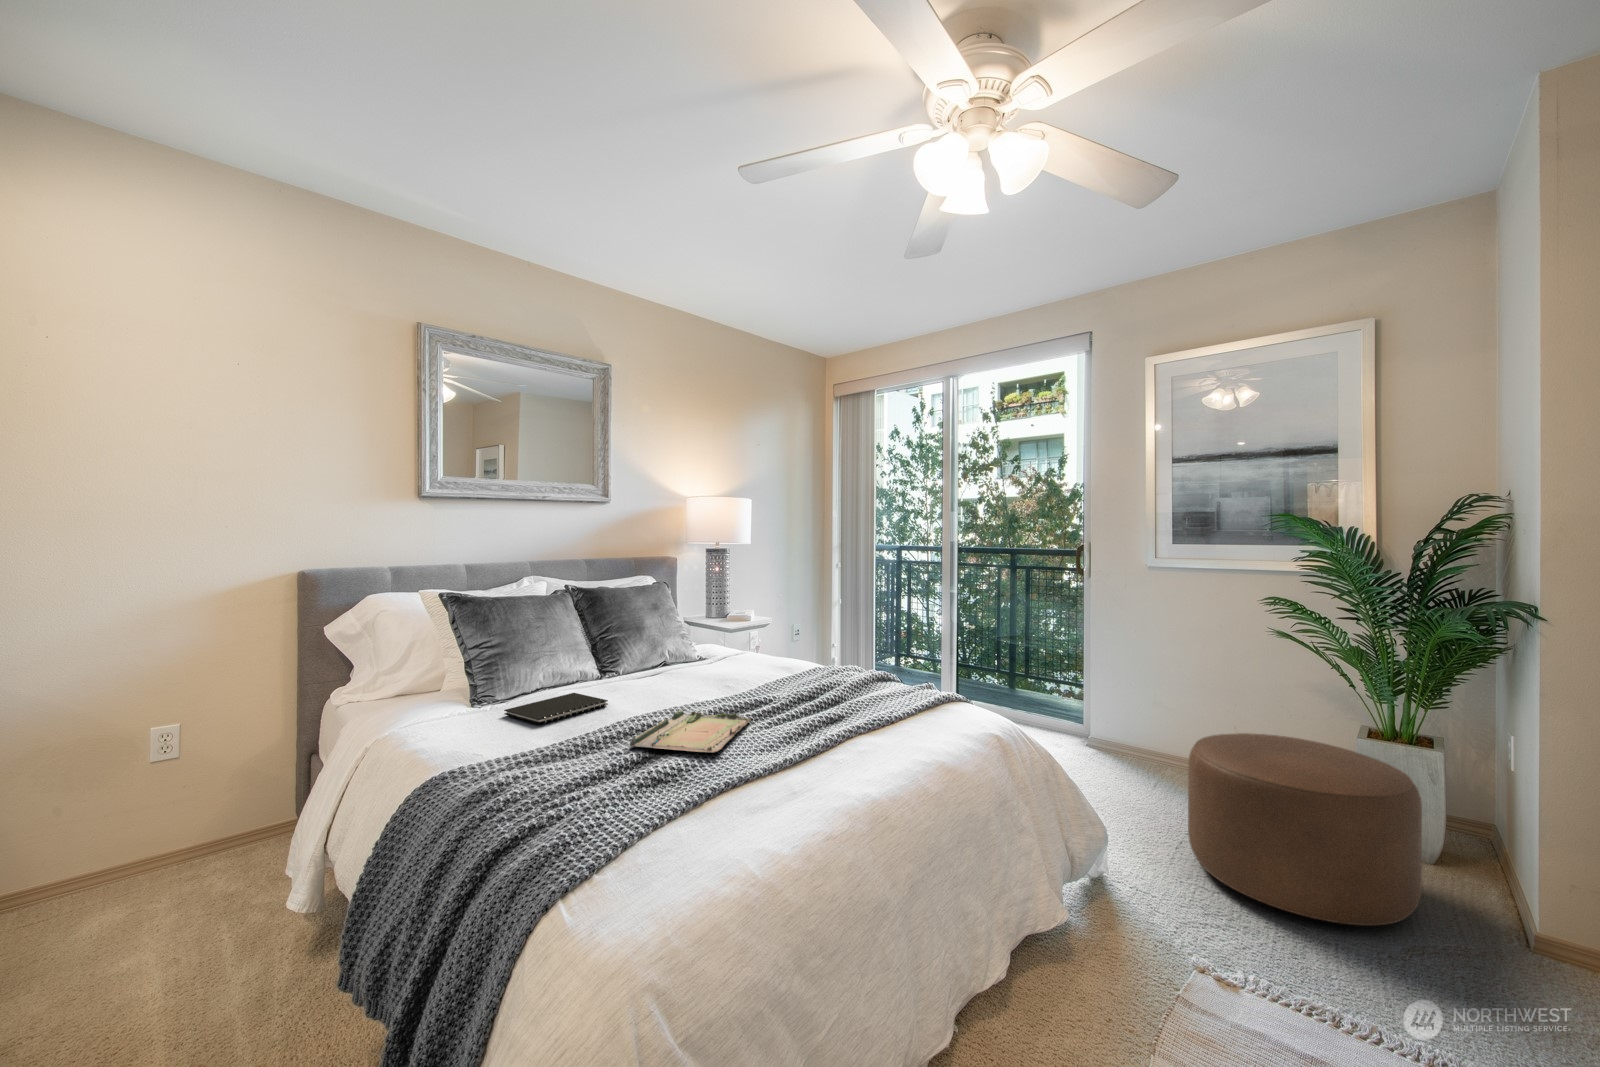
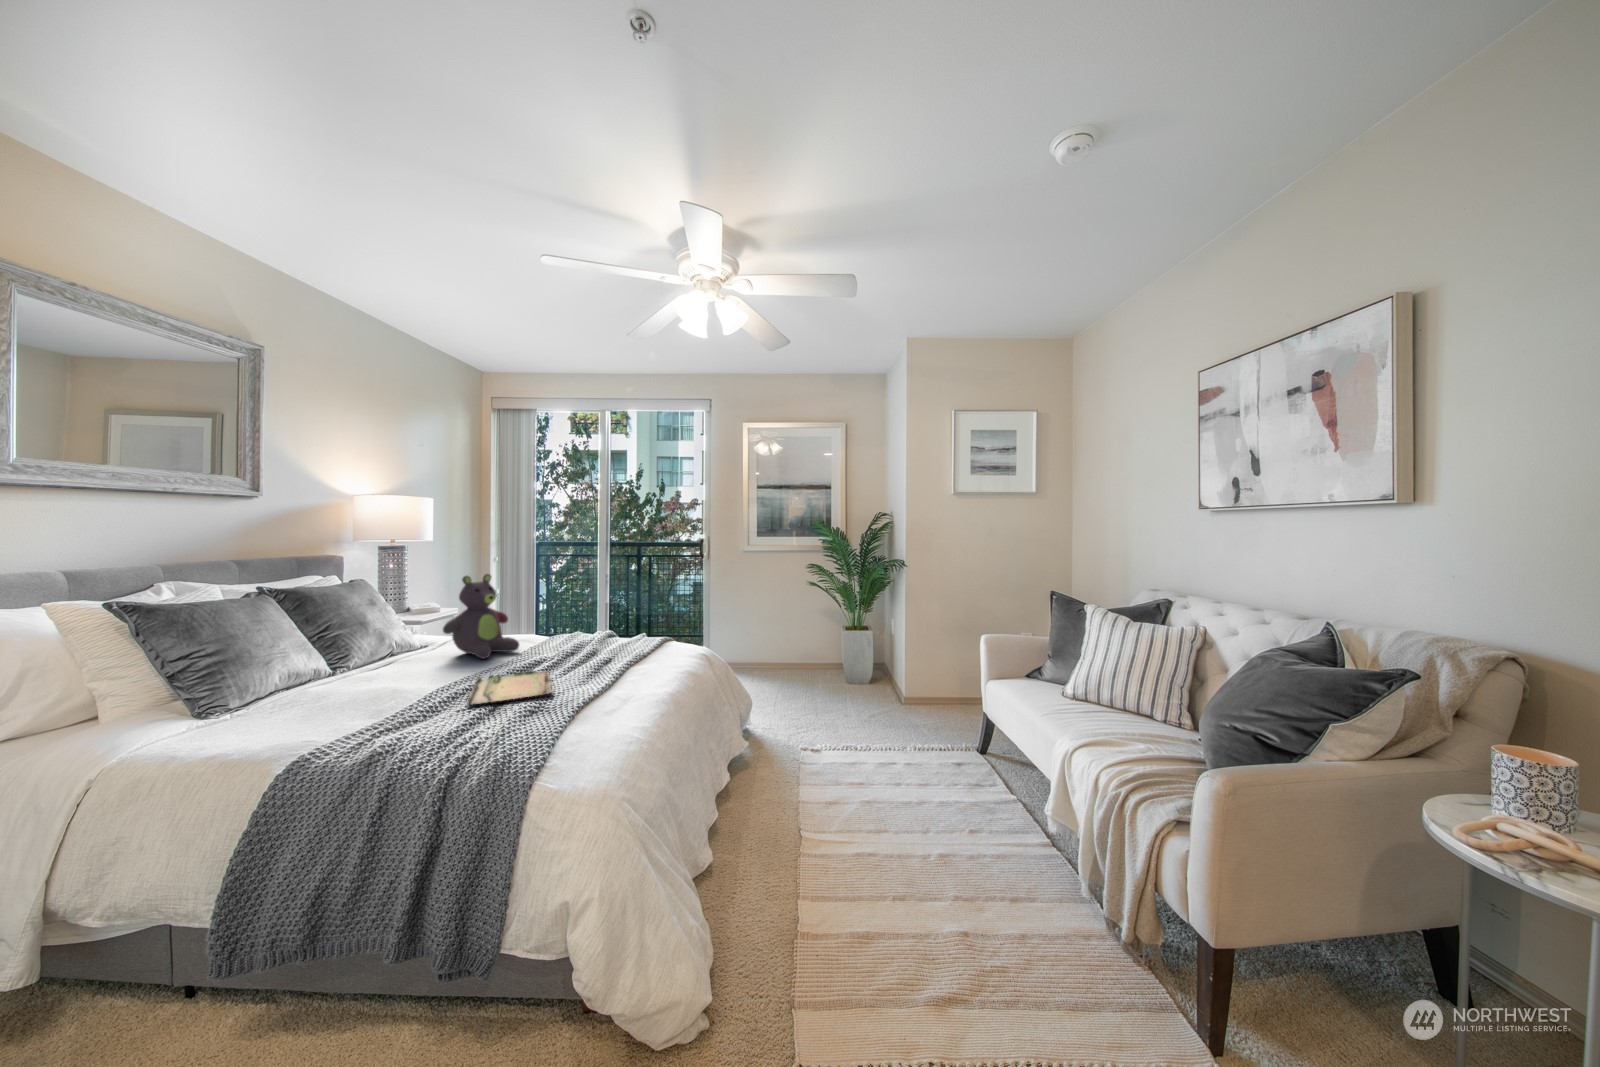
stuffed bear: none [683,585,758,688] -> present [443,574,519,659]
notebook: present [504,693,608,724] -> none [274,683,392,715]
ottoman: present [1188,733,1422,926] -> none [780,634,870,715]

